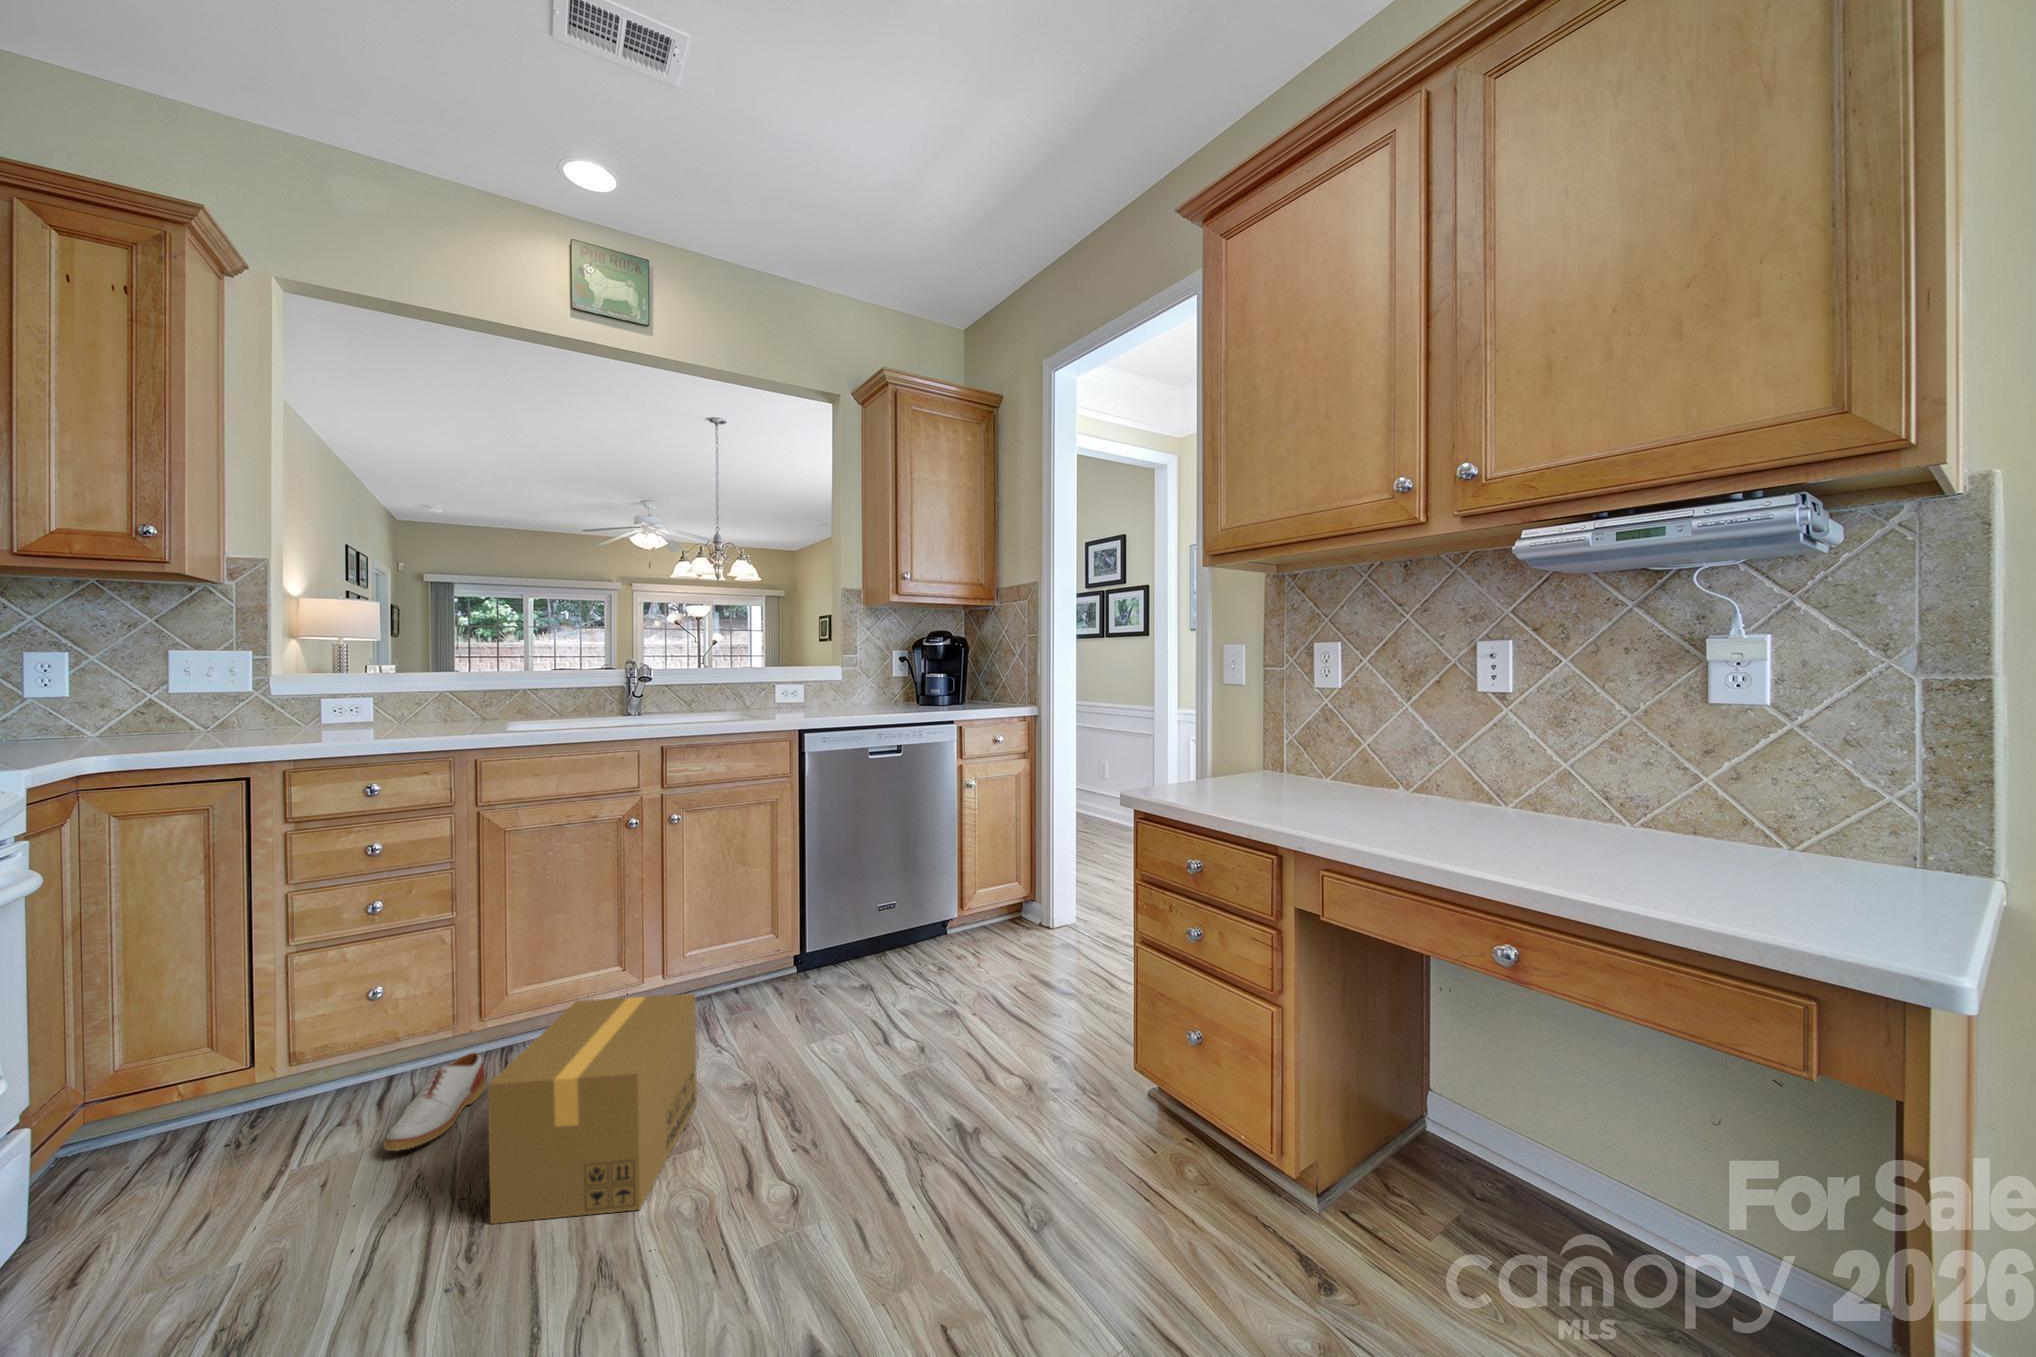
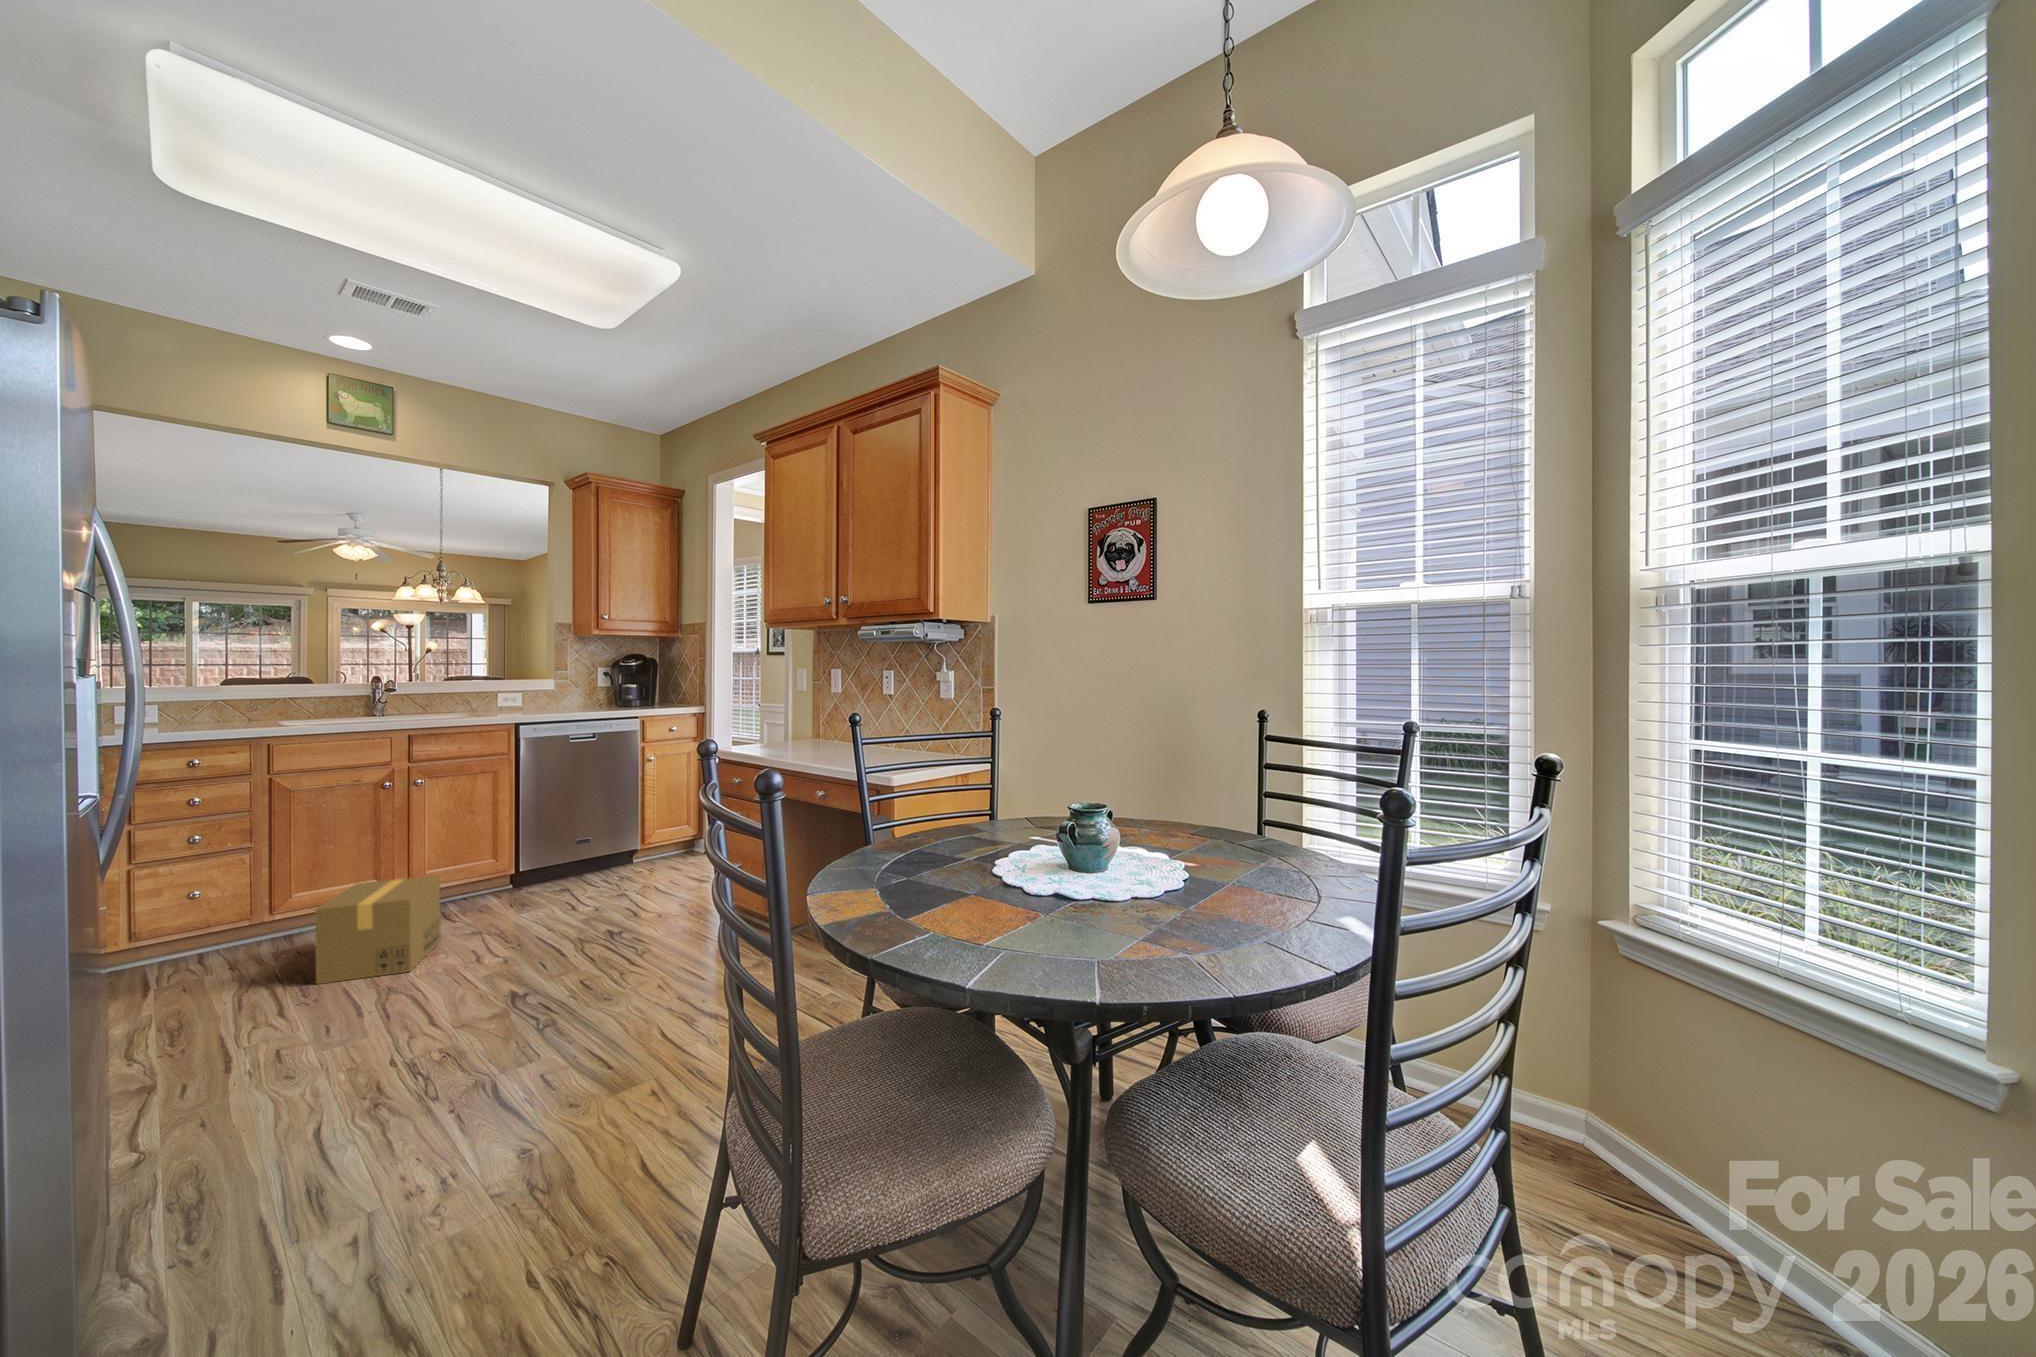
shoe: present [383,1053,486,1151] -> none [223,927,283,971]

